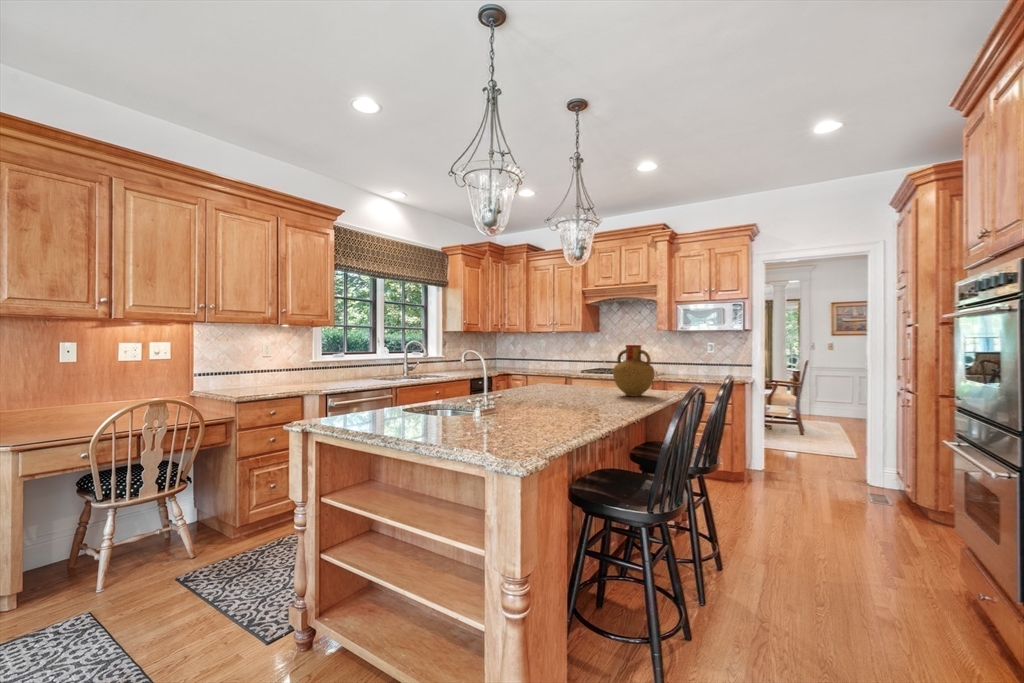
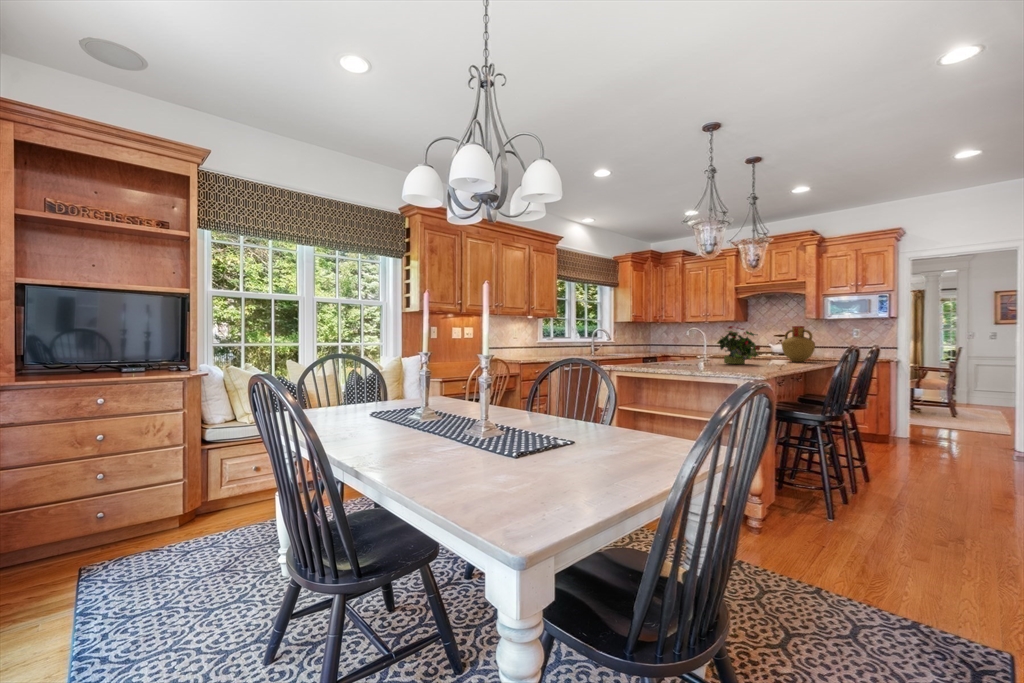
potted plant: none [517,346,576,407] -> present [717,326,760,364]

